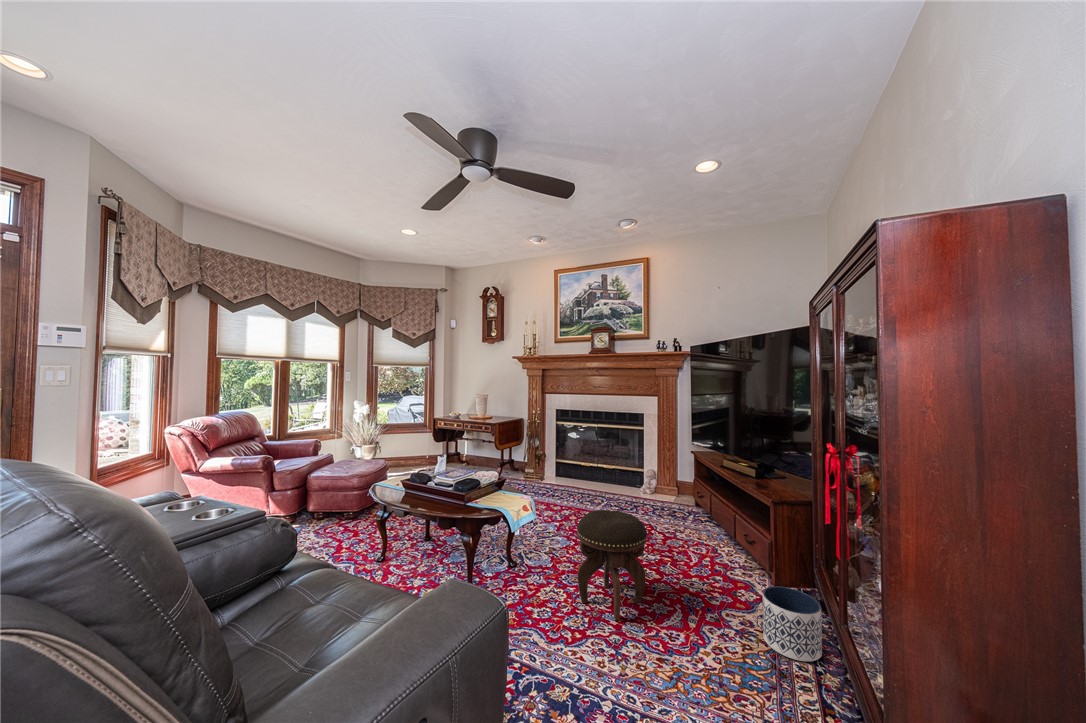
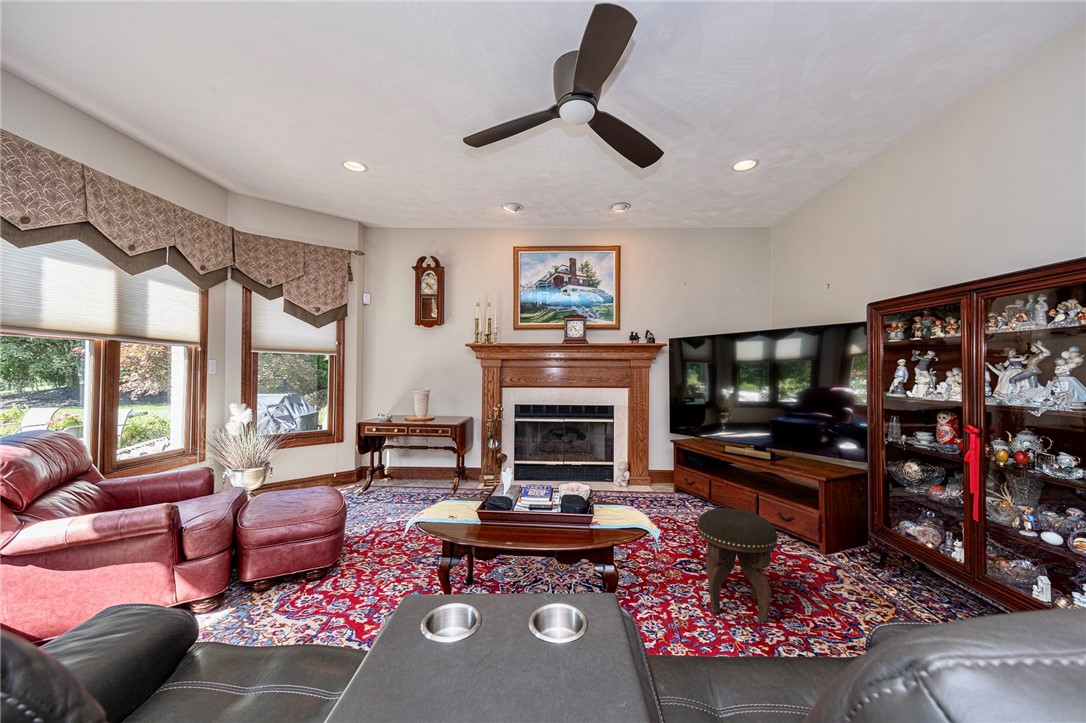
planter: present [763,586,822,661] -> none [867,554,924,615]

